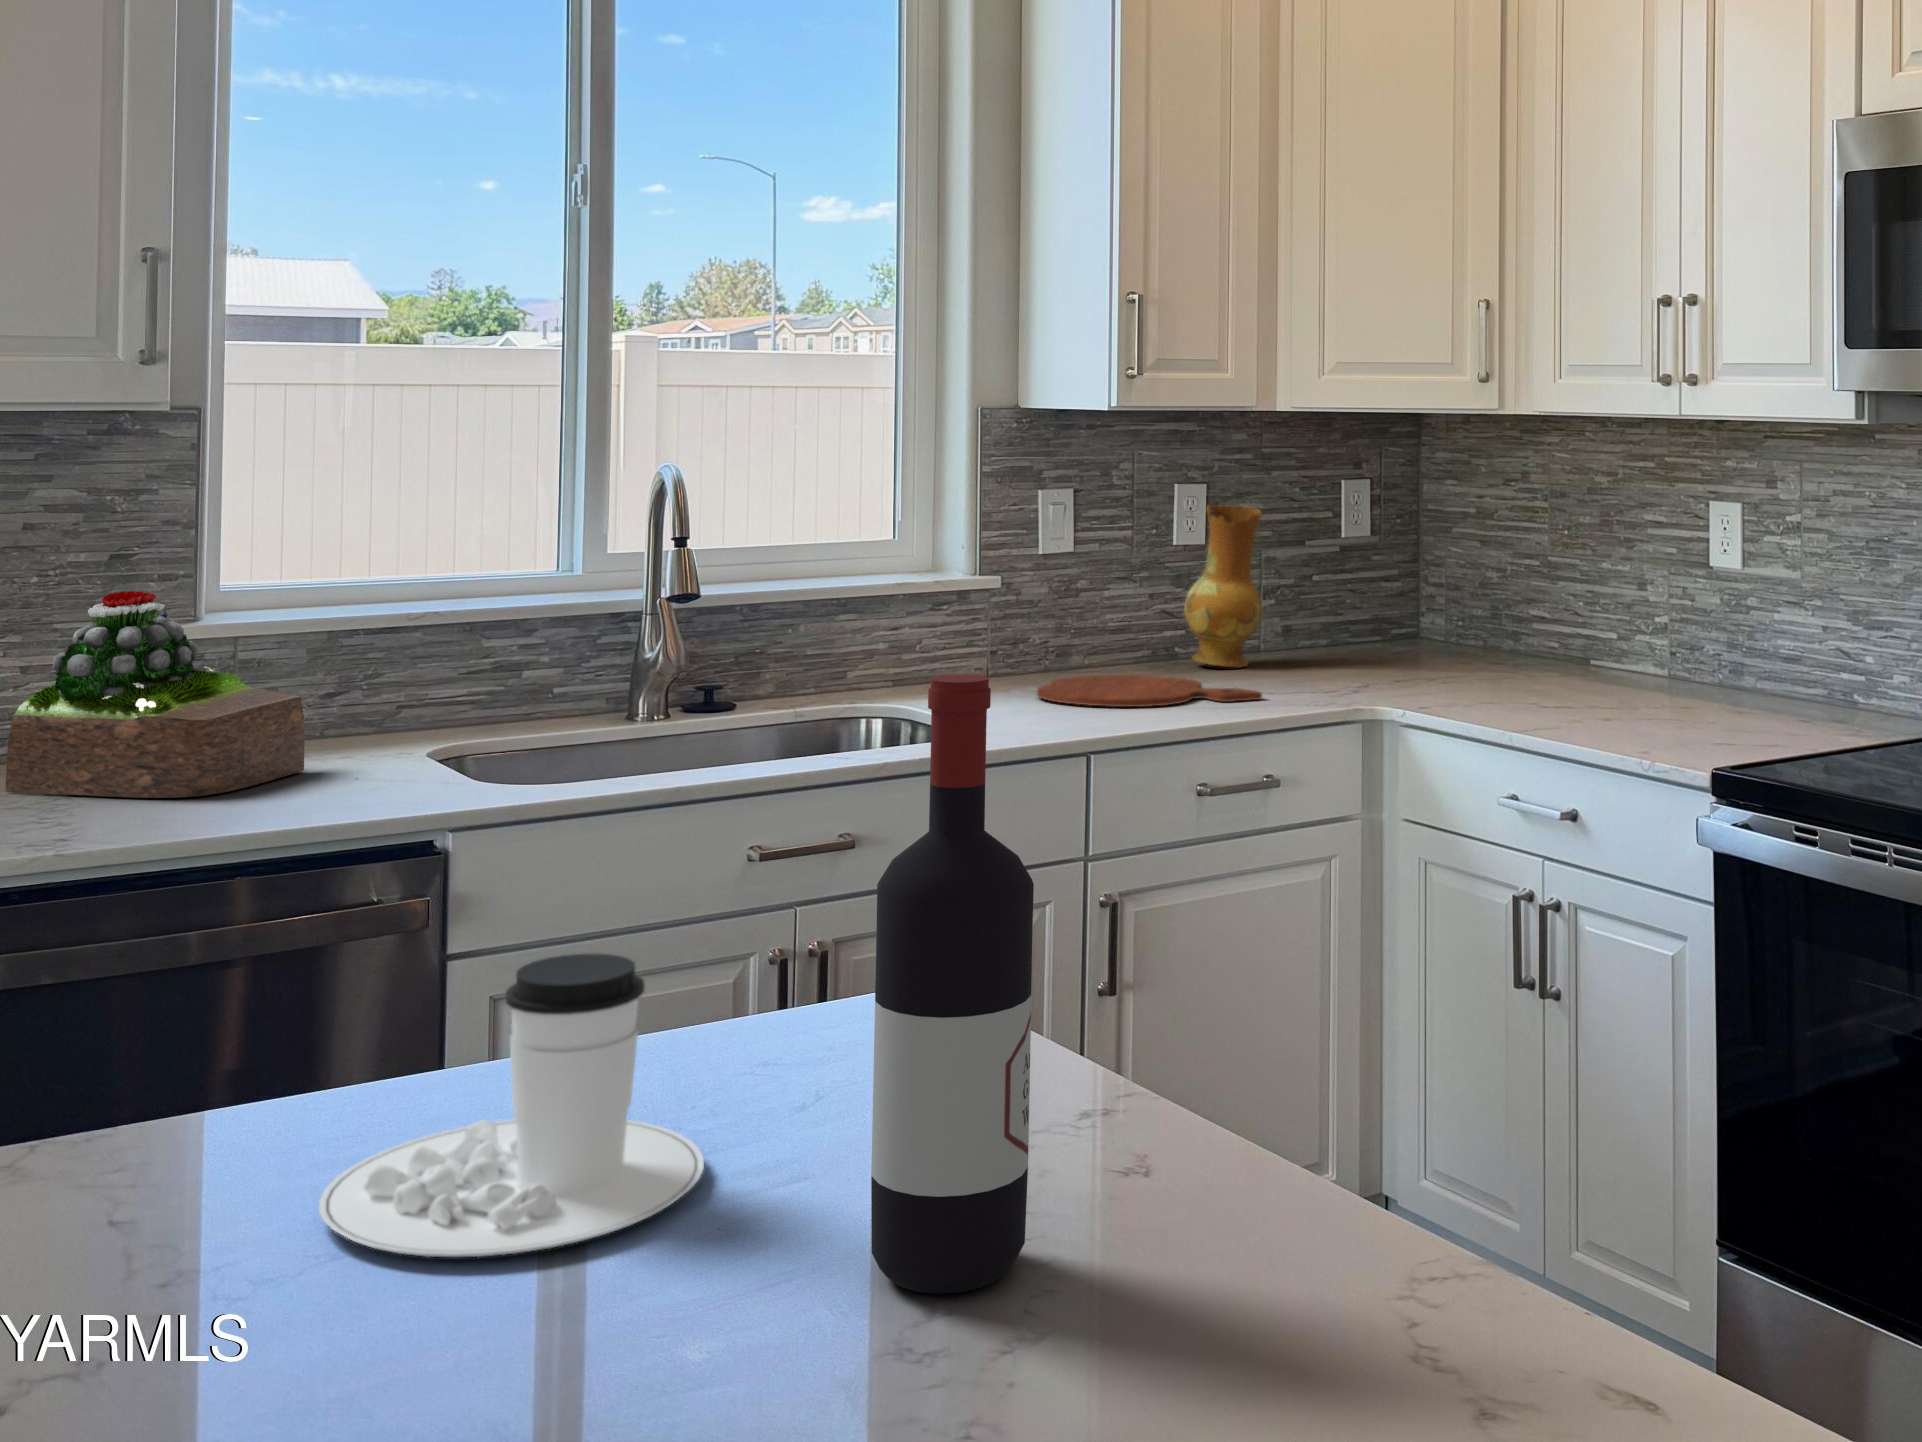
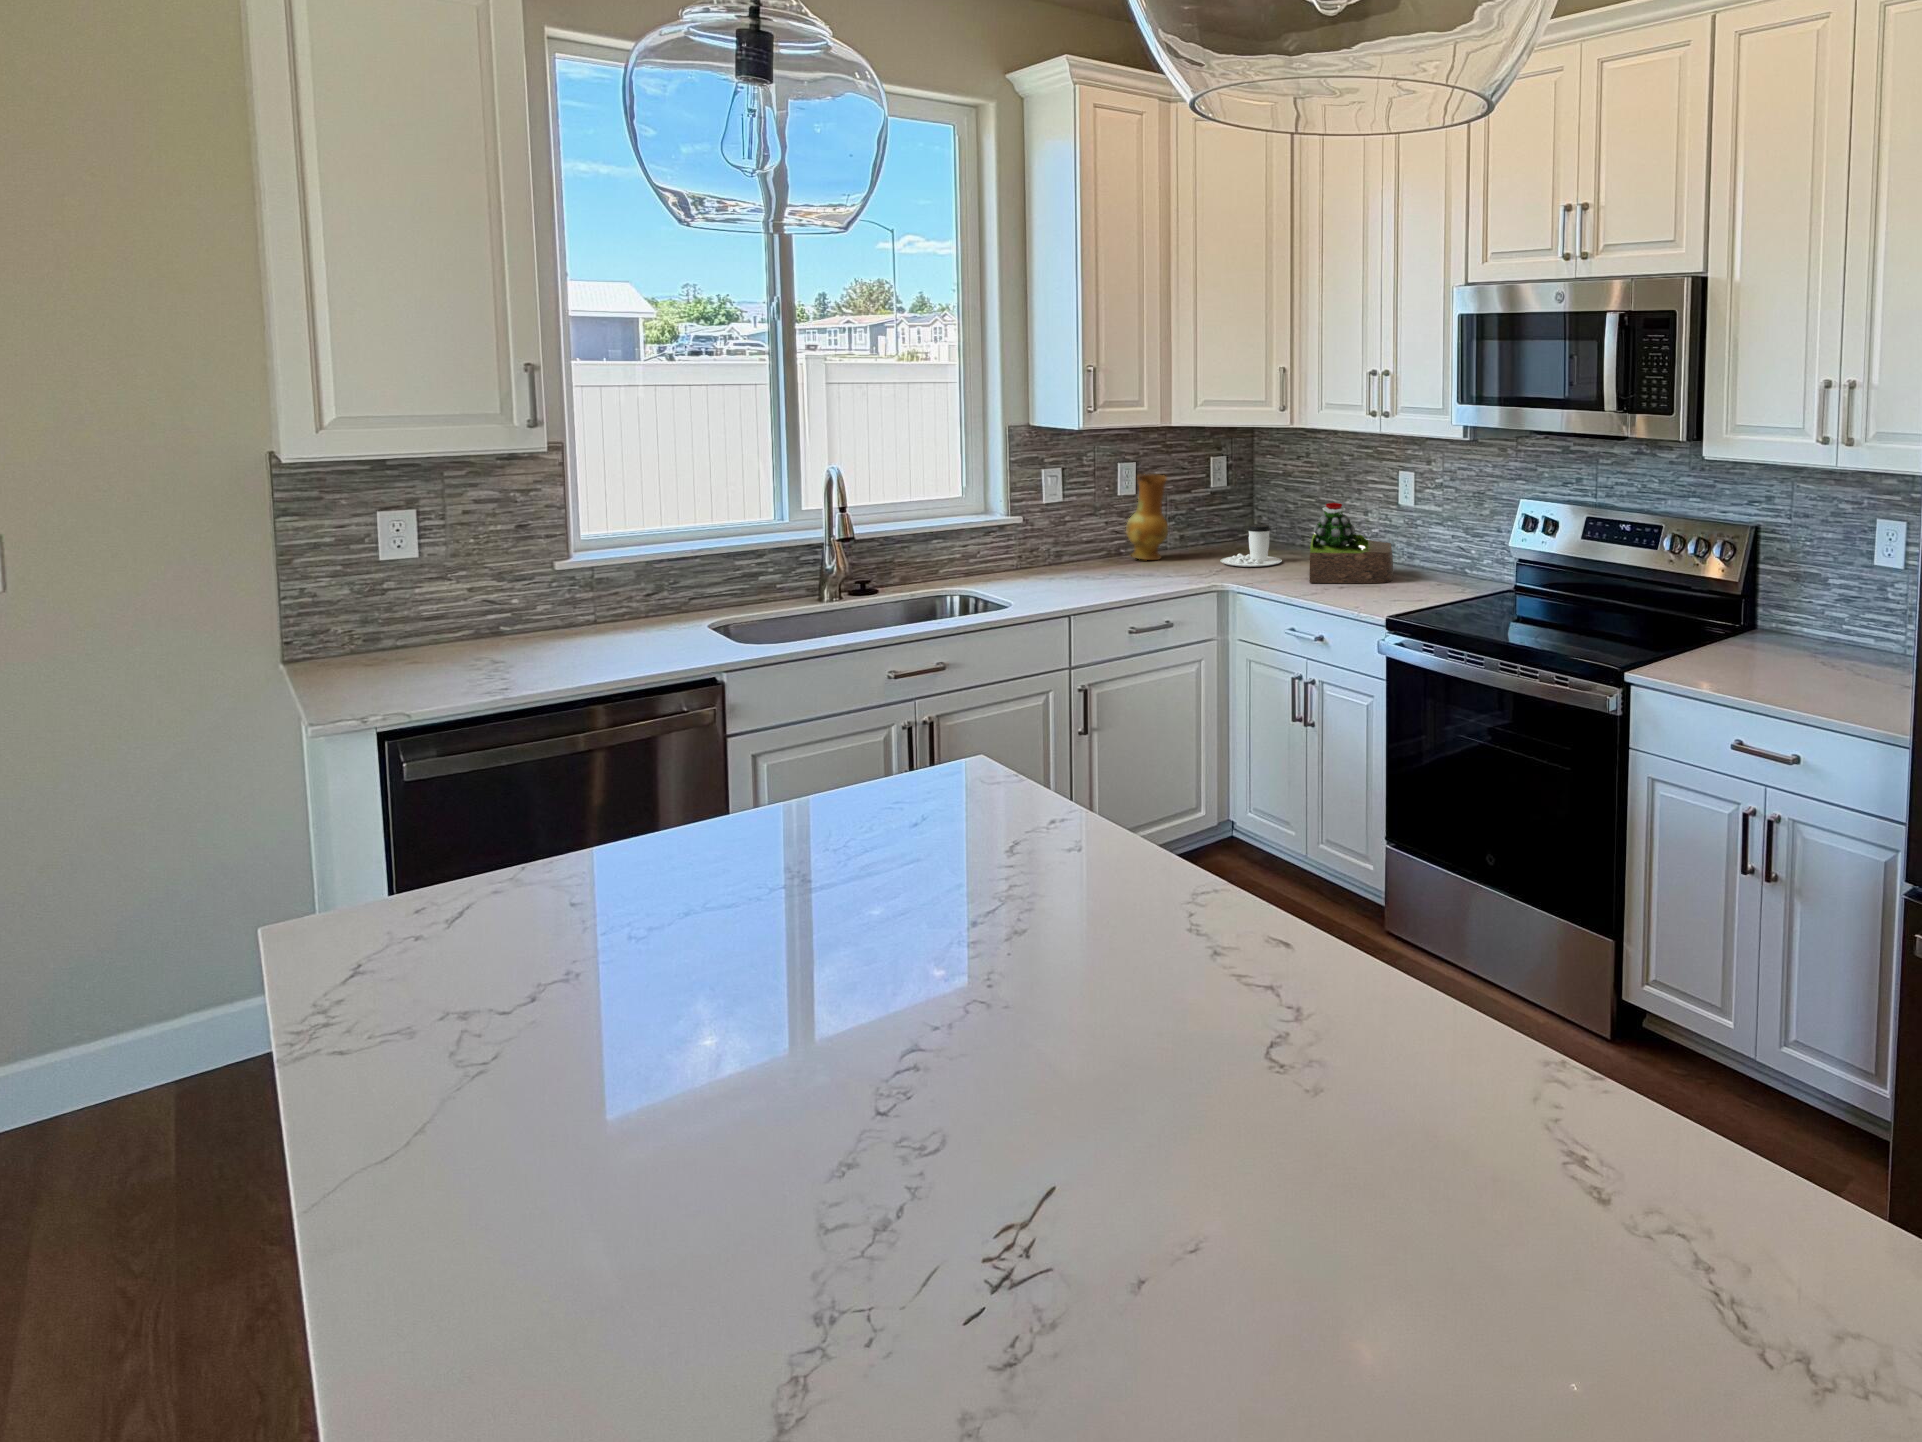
succulent plant: present [5,591,305,798] -> present [1309,503,1393,583]
wine bottle: present [871,674,1034,1294] -> none [954,641,1026,904]
cutting board: present [1037,675,1262,707] -> none [1045,568,1166,587]
coffee cup: present [319,954,704,1257] -> present [1220,524,1282,567]

